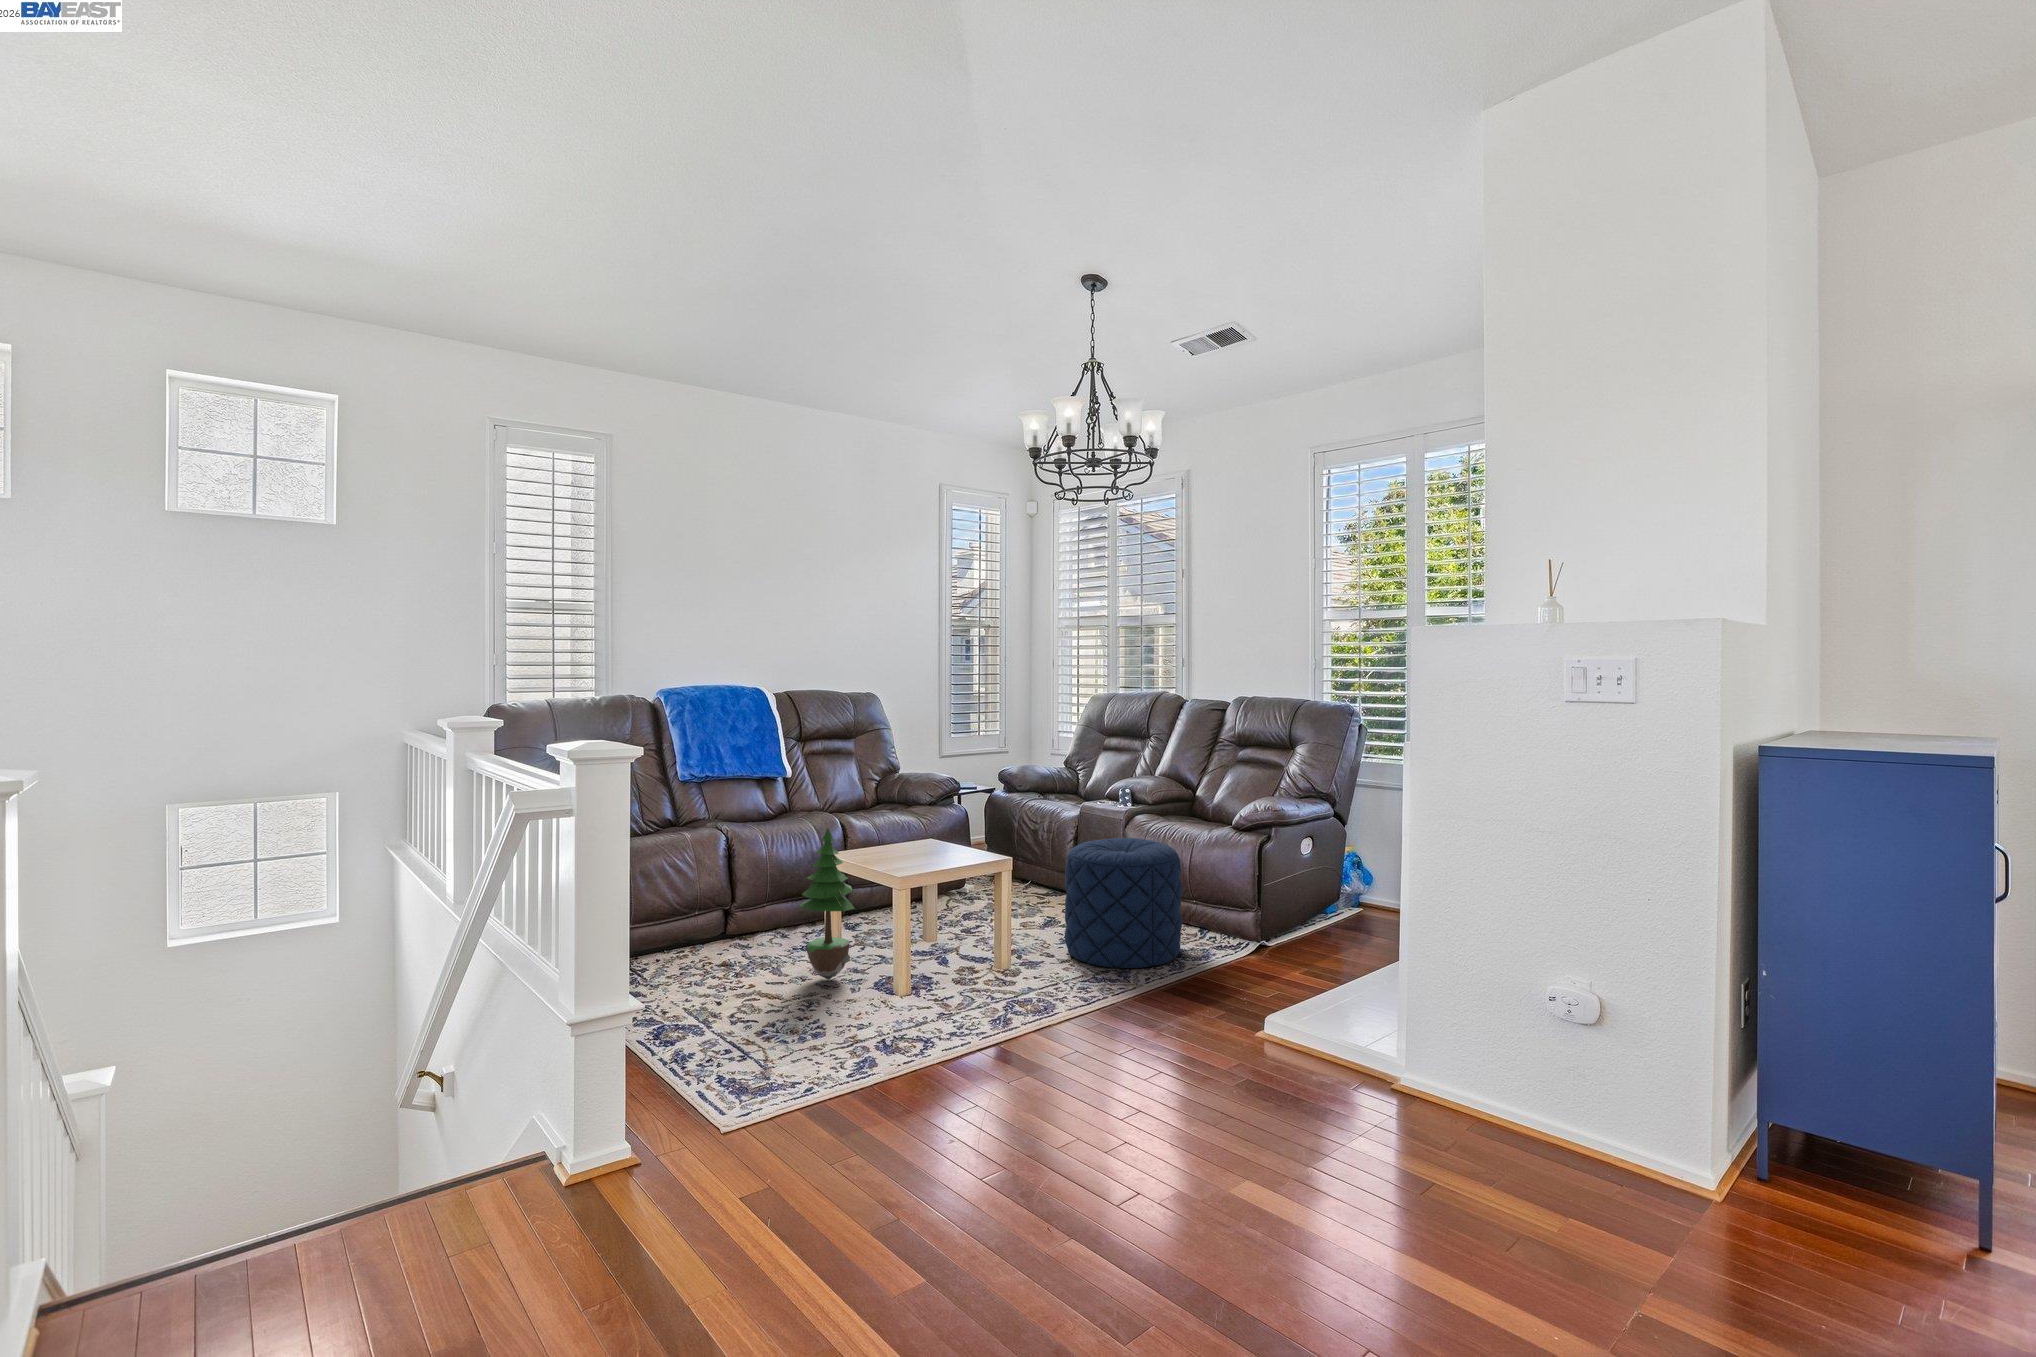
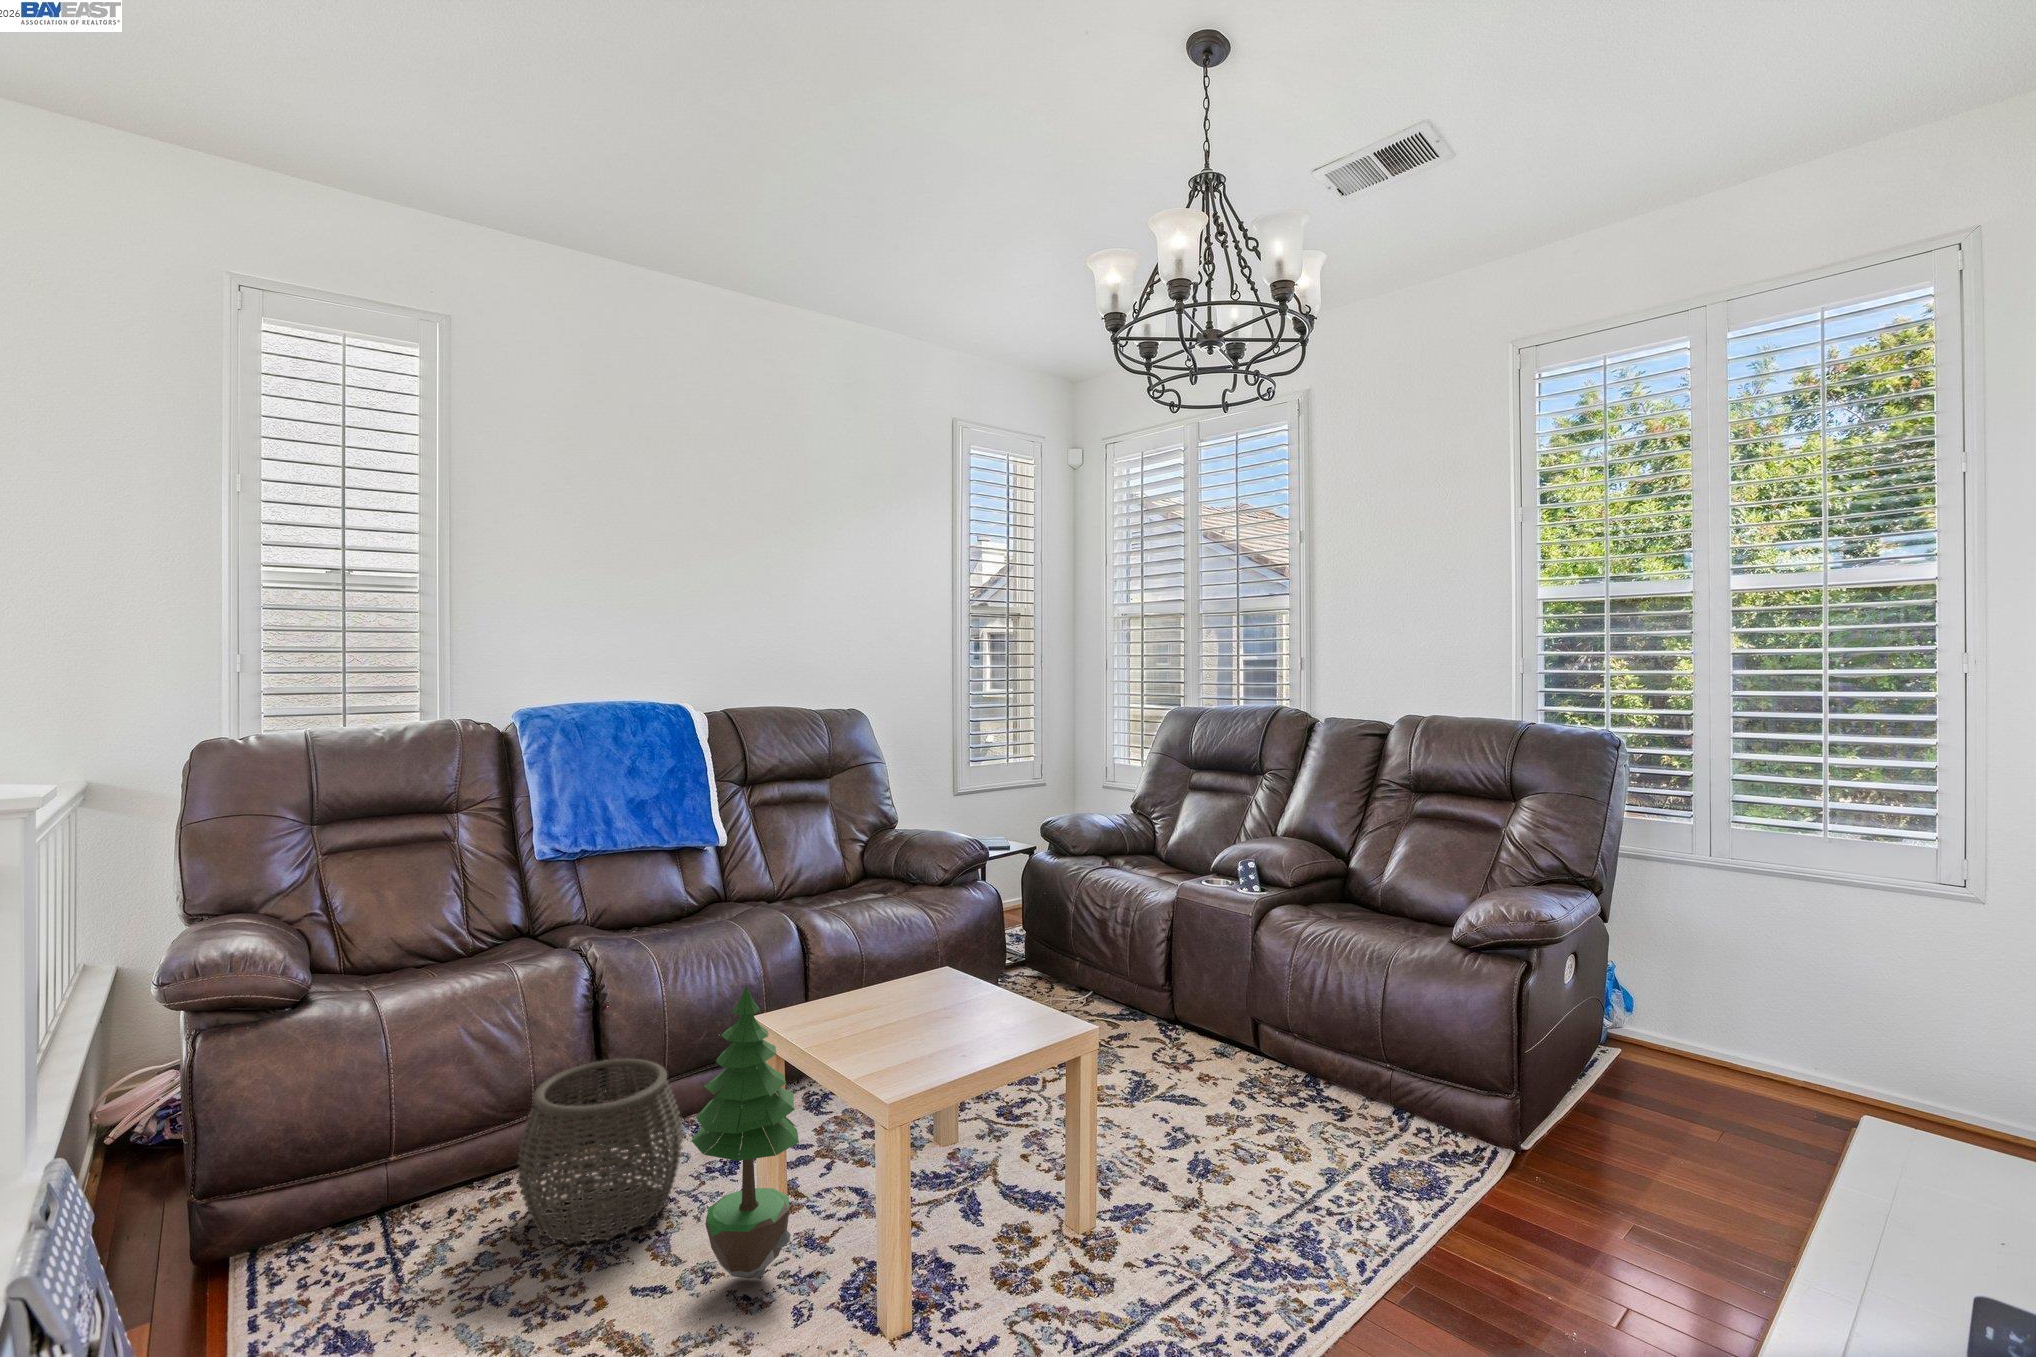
pouf: present [1065,838,1182,968] -> none [1184,969,1400,1239]
woven basket: none [699,883,785,970] -> present [517,1059,683,1244]

